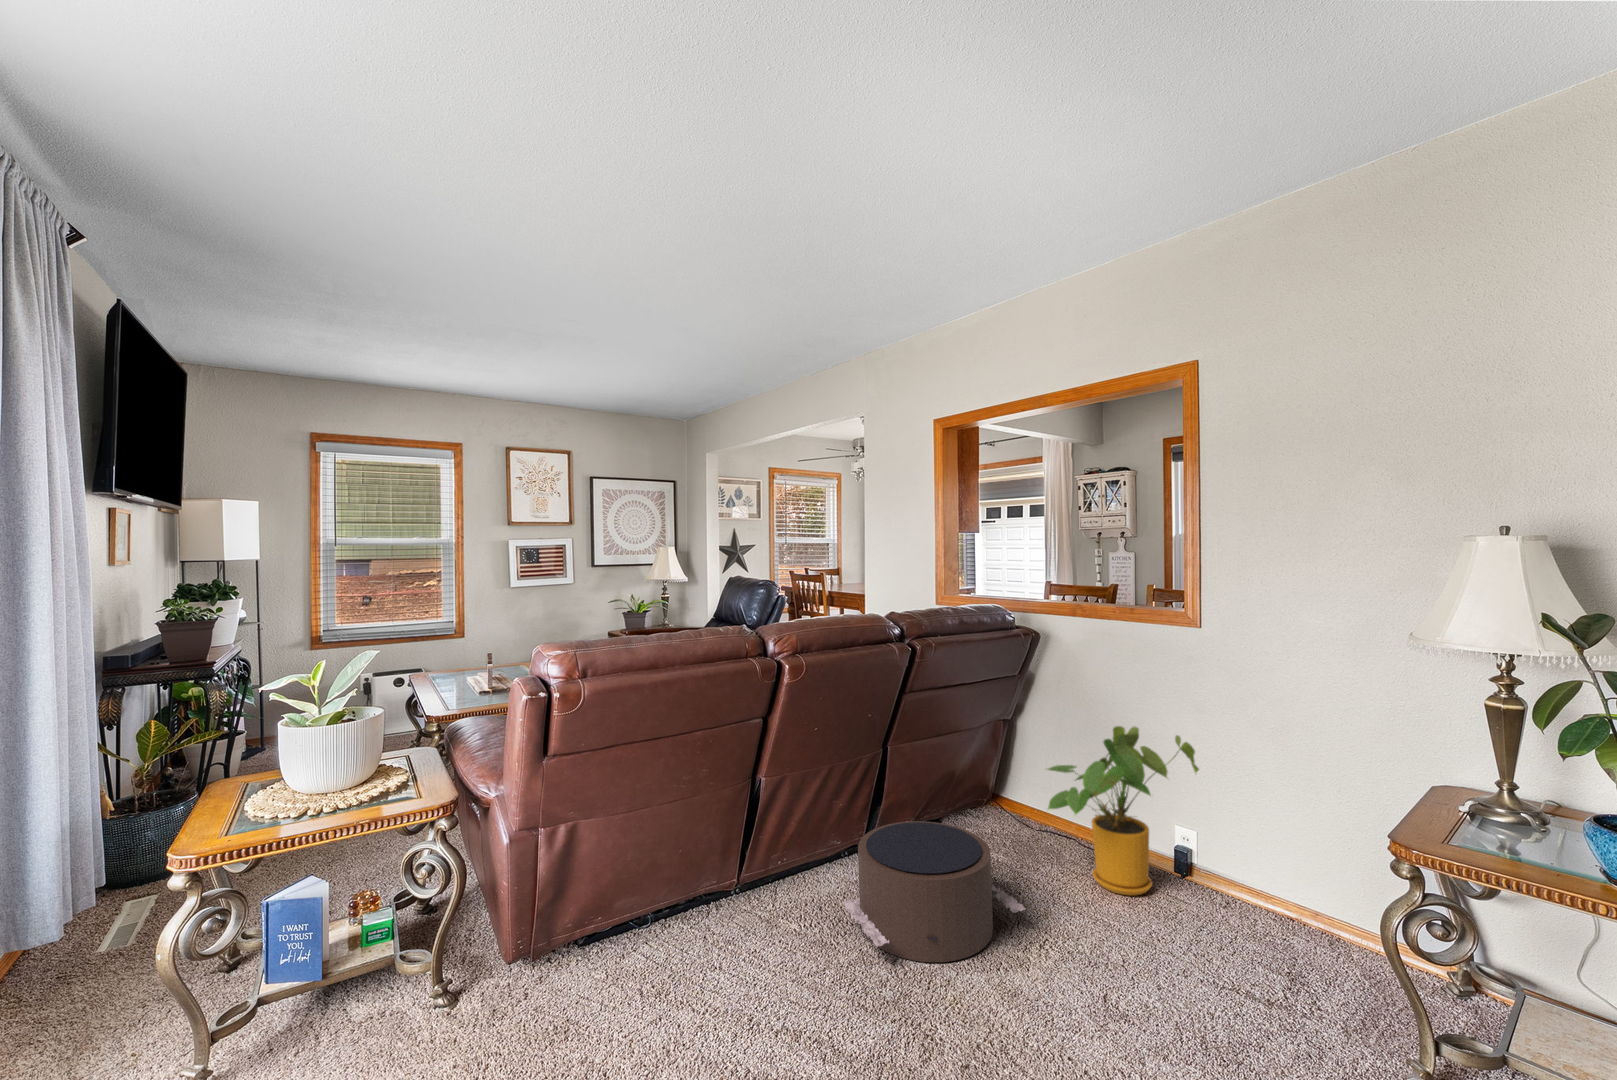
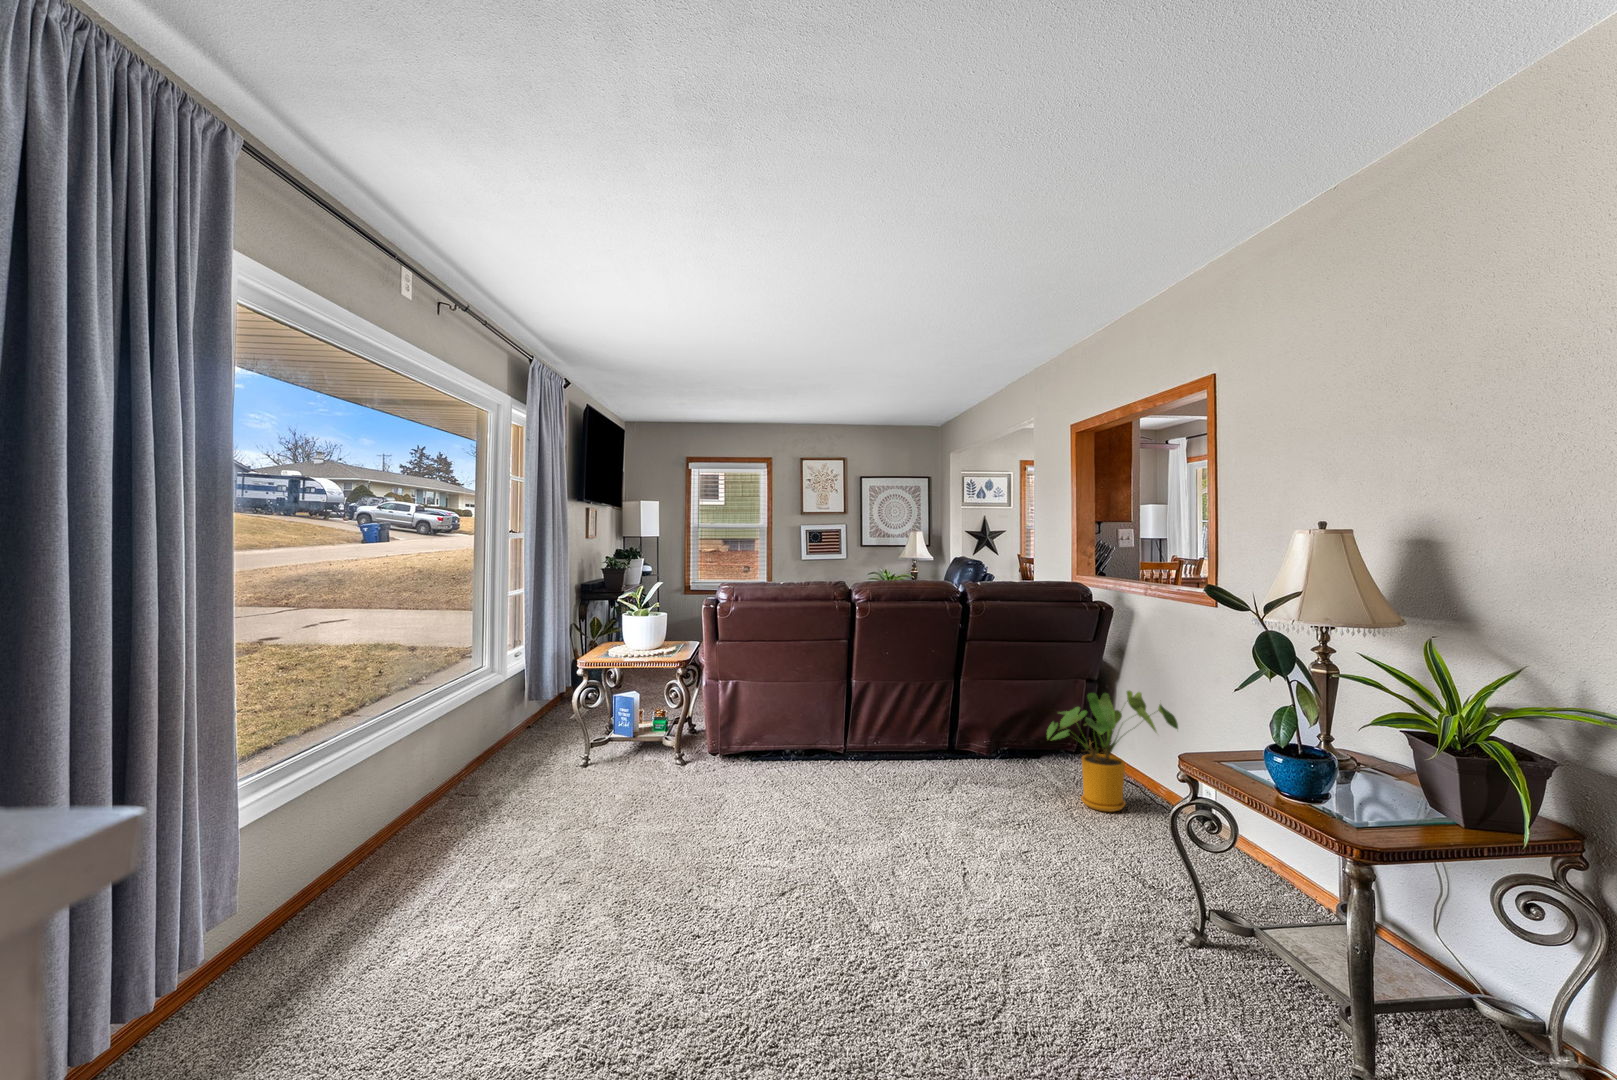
pouf: present [843,821,1026,962] -> none [880,729,992,804]

